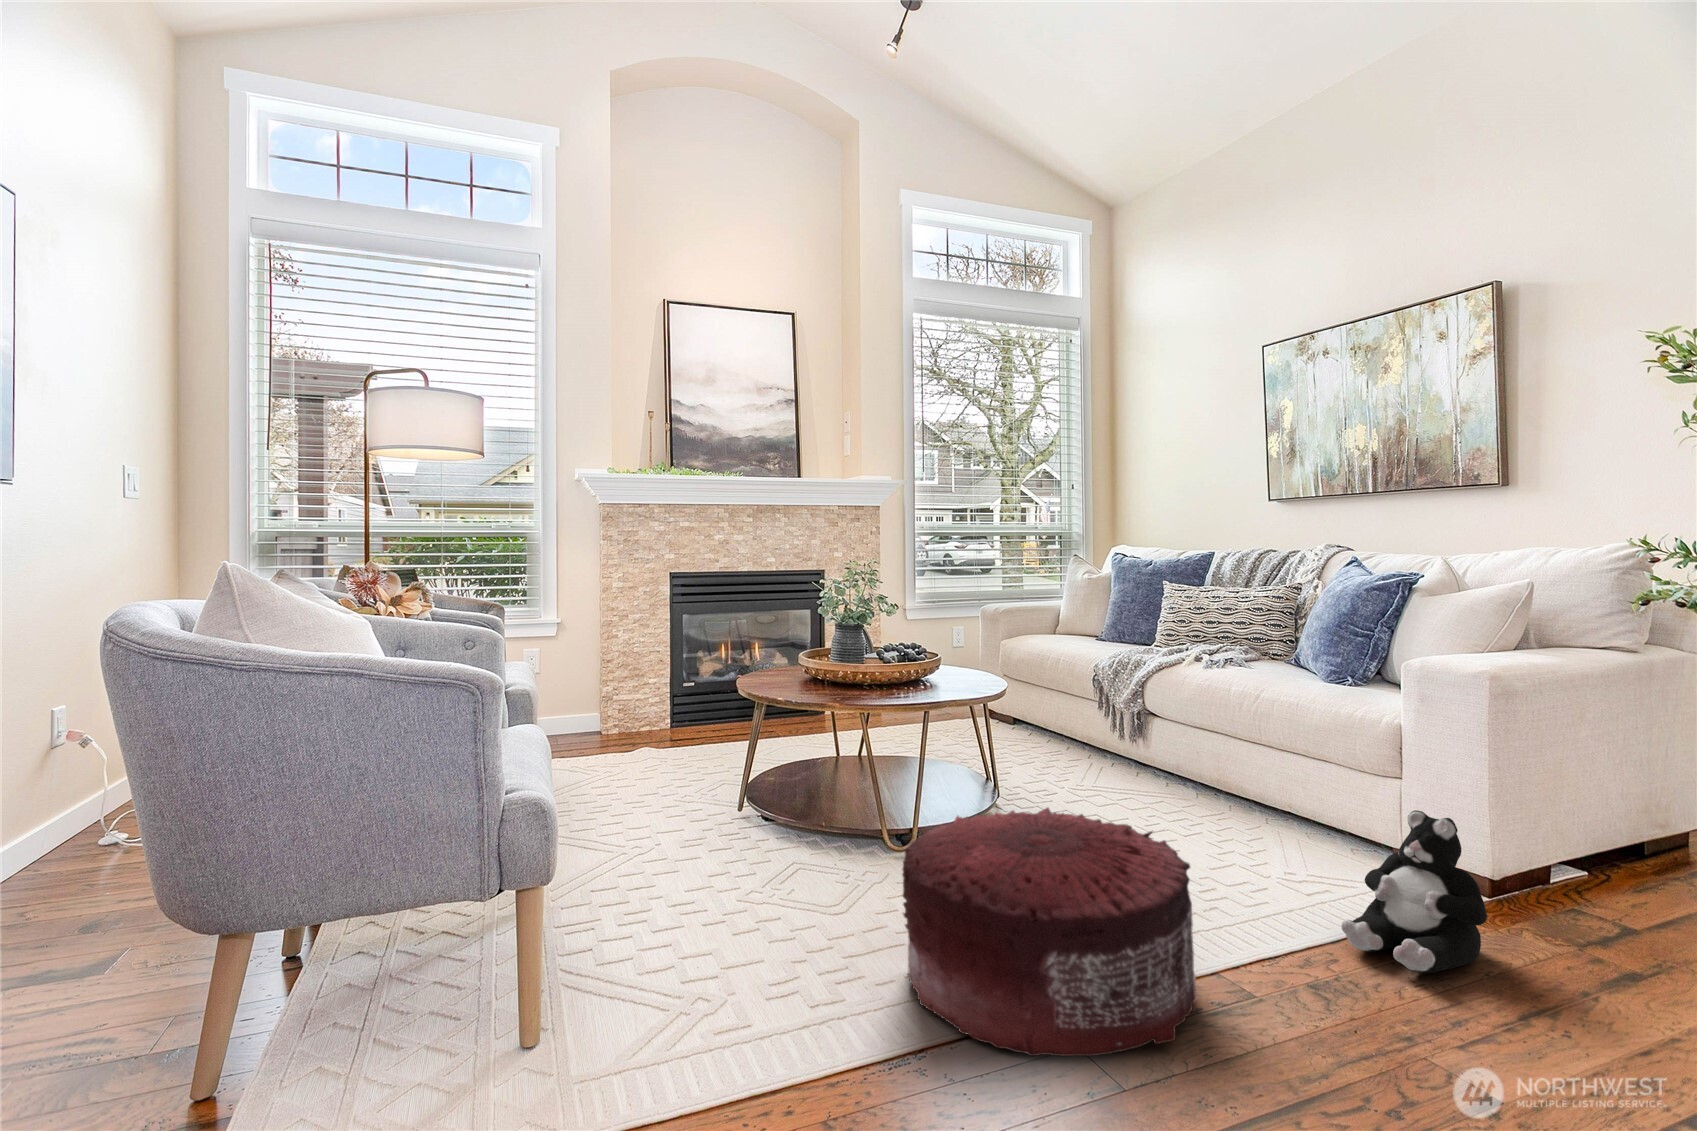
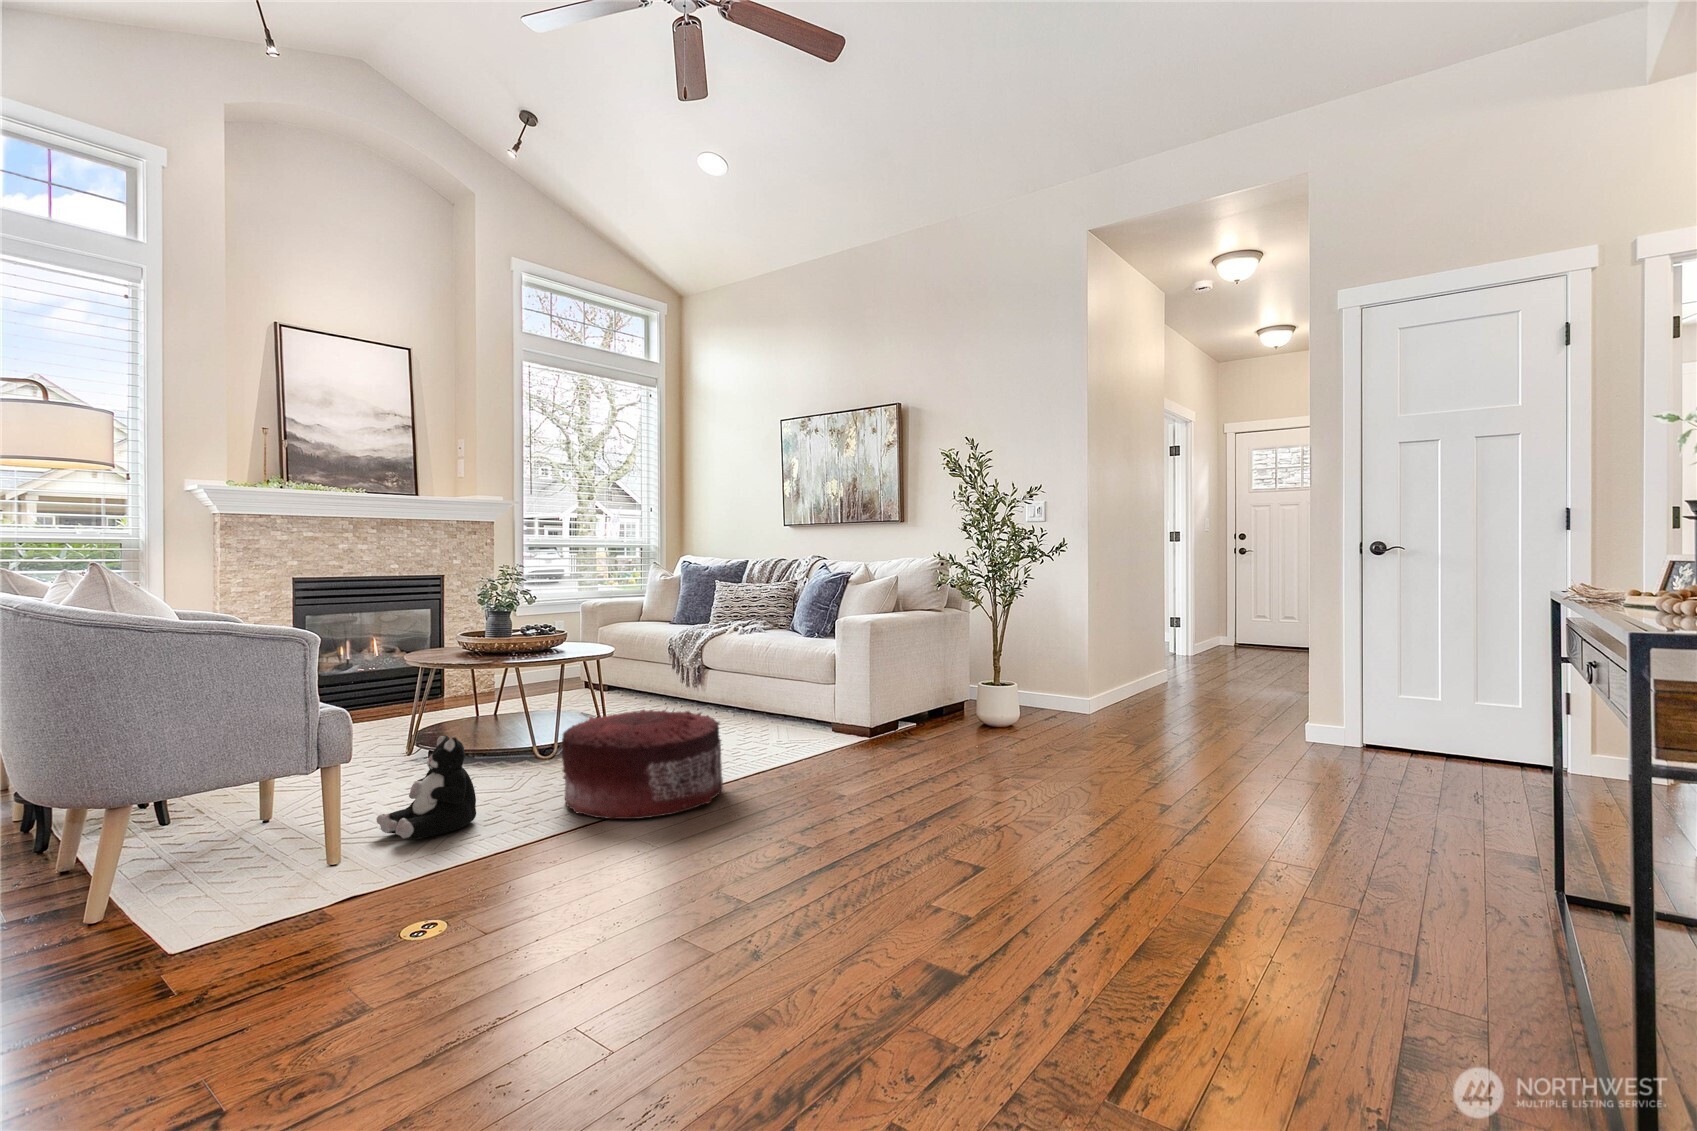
plush toy: present [1341,810,1487,973] -> present [377,735,476,839]

